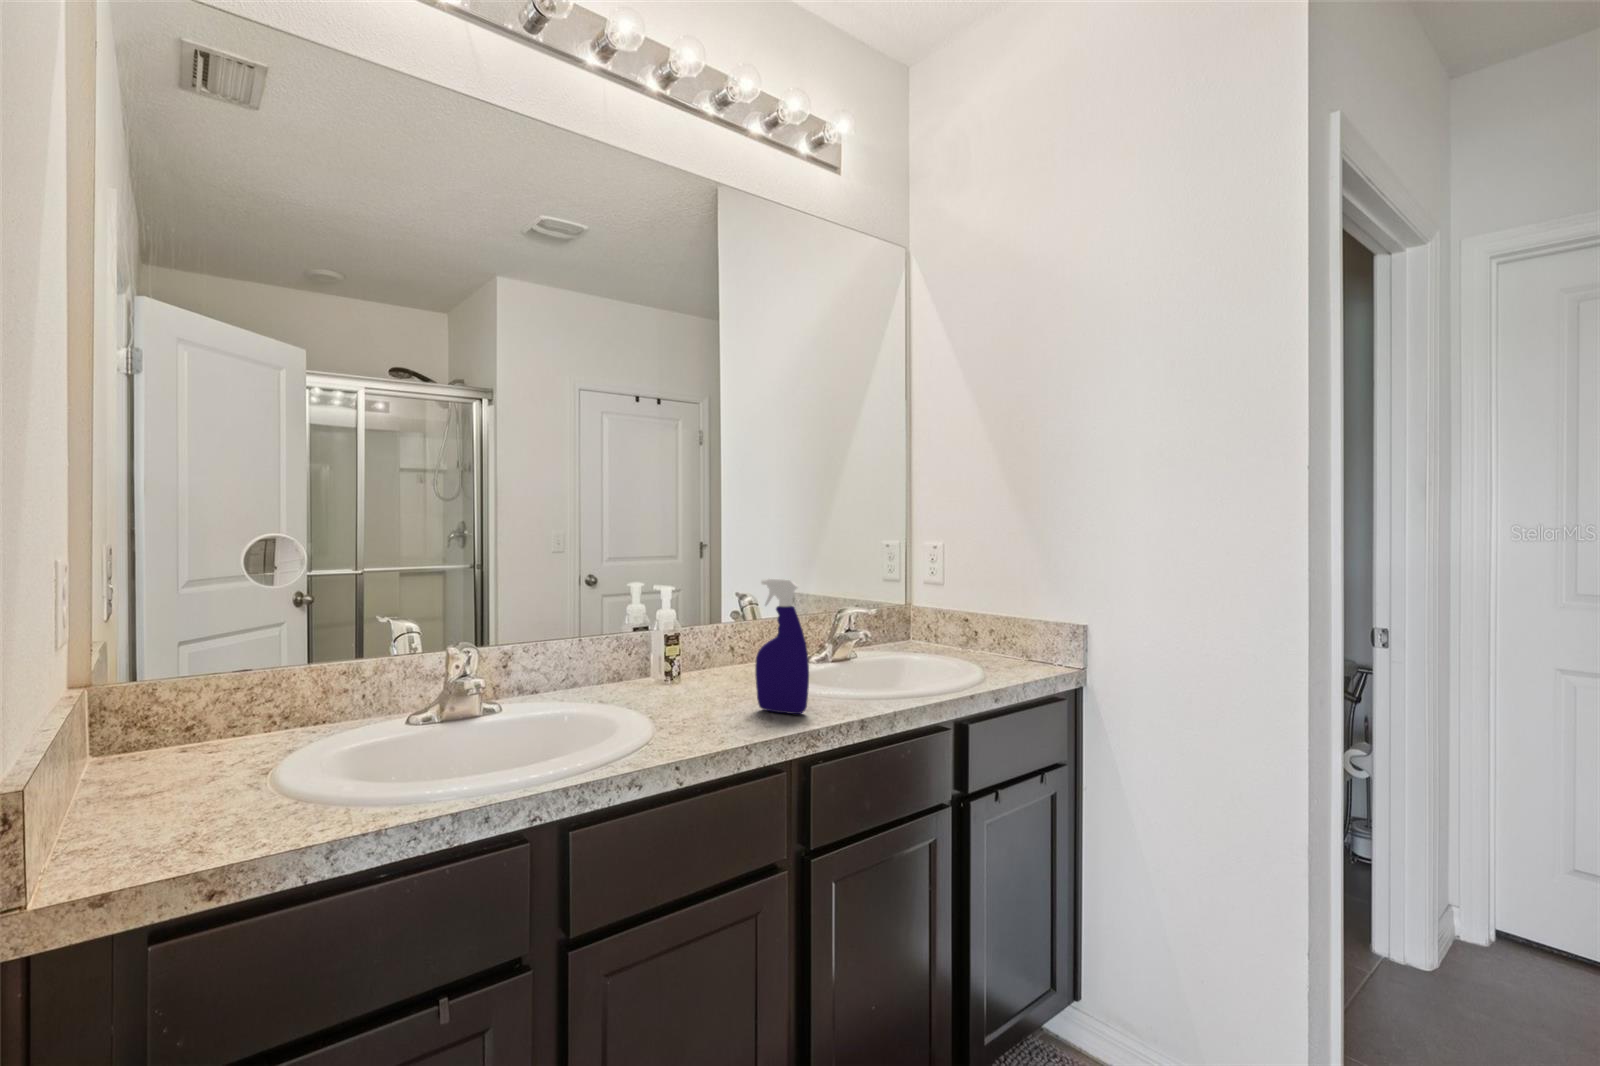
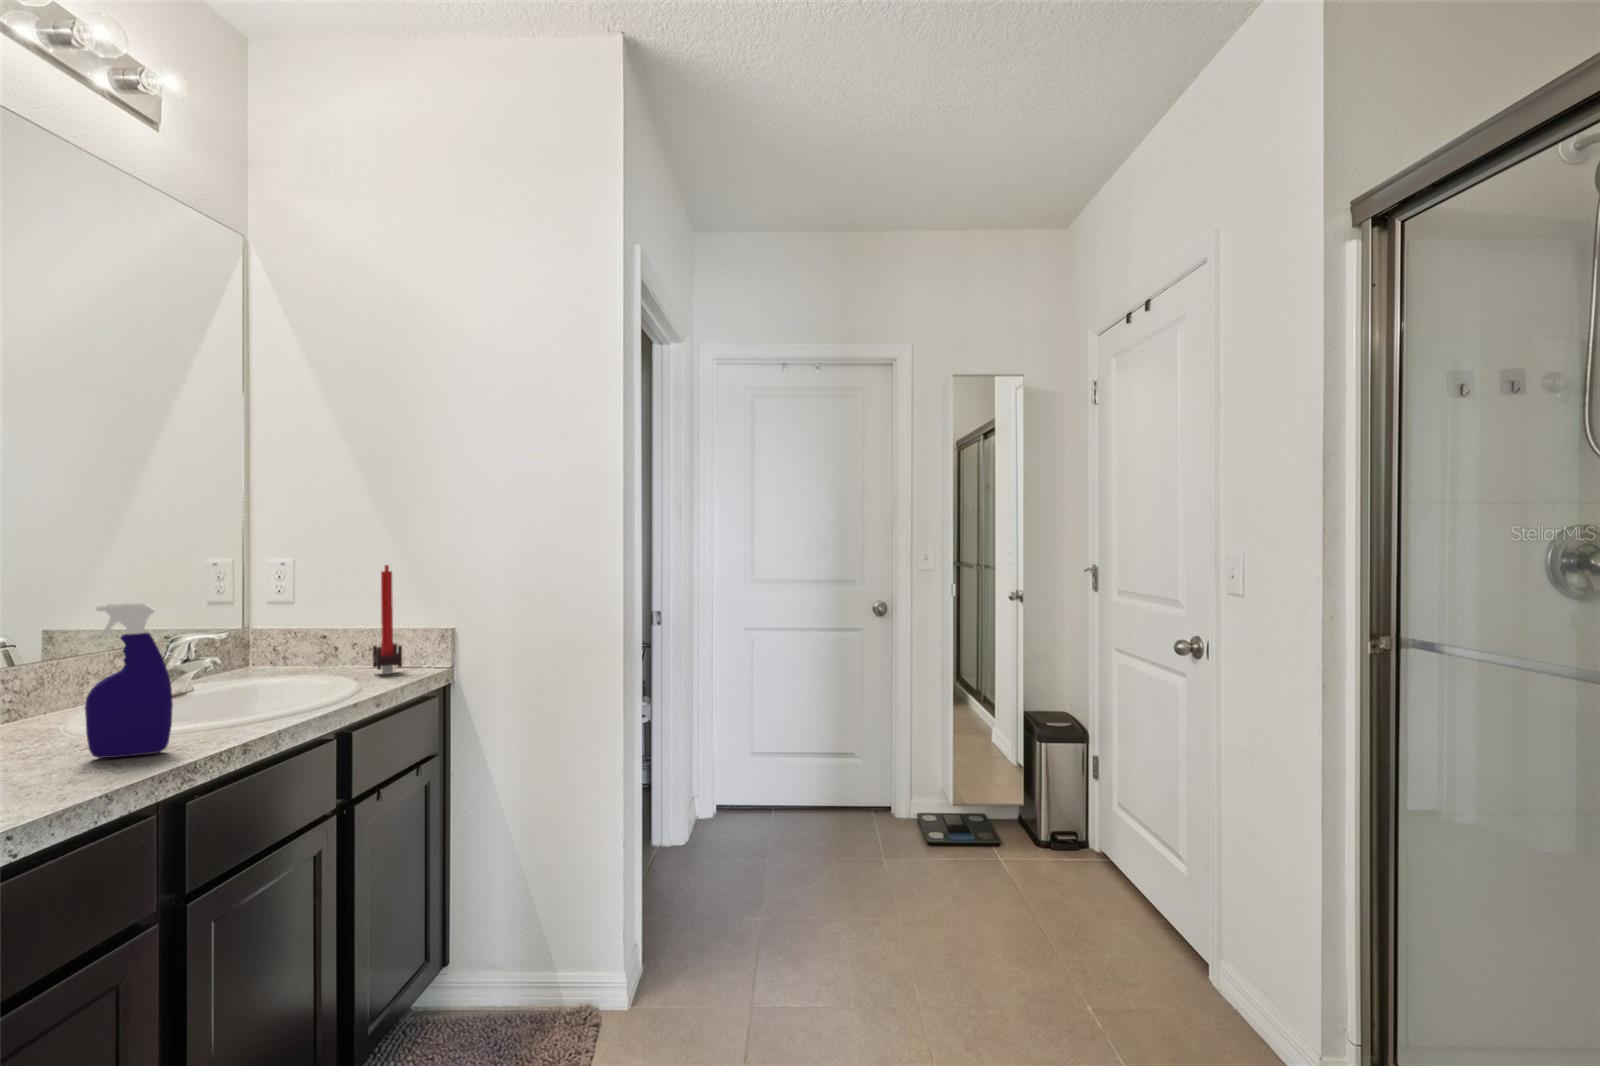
candle: none [1003,551,1030,667] -> present [373,565,402,674]

